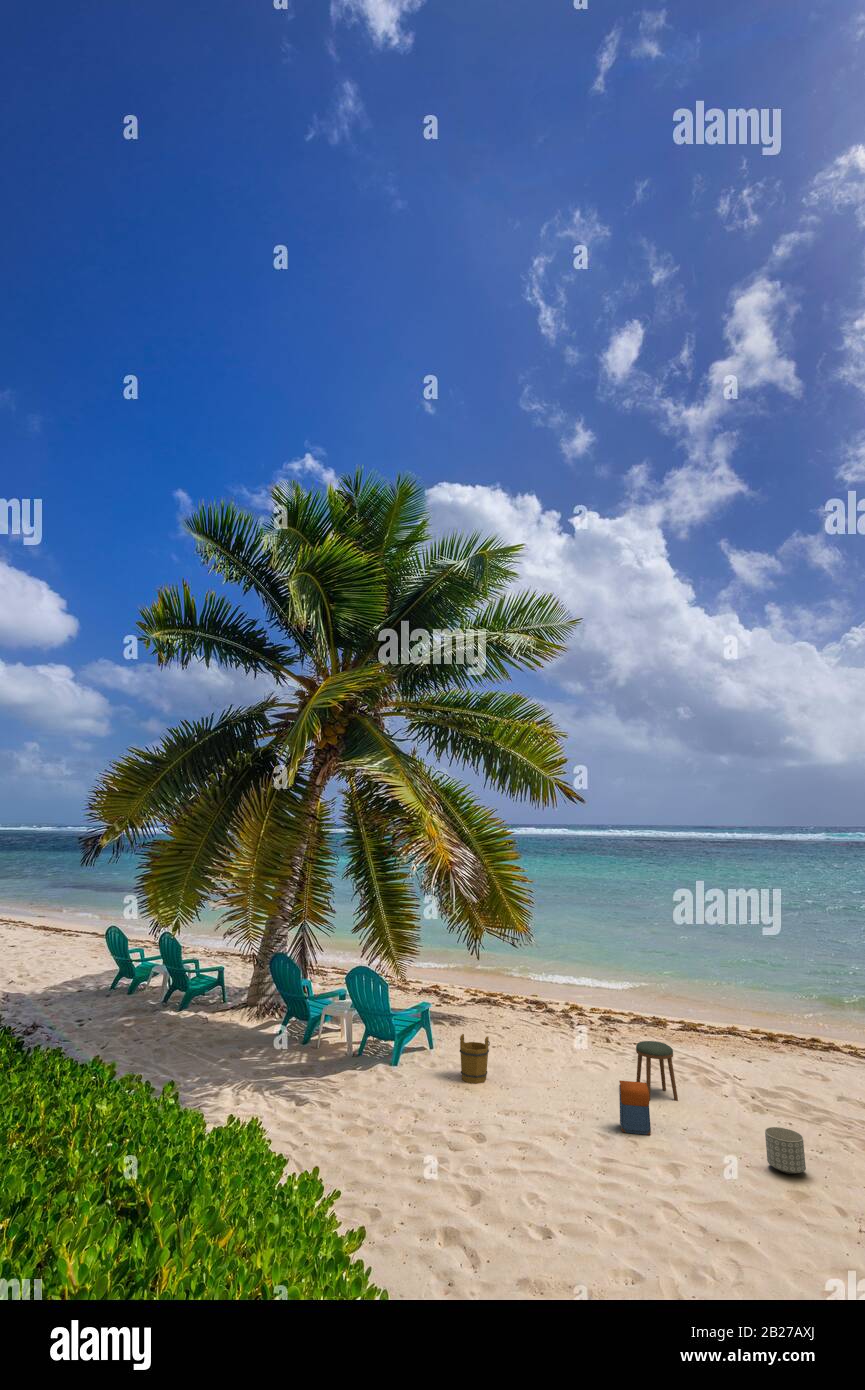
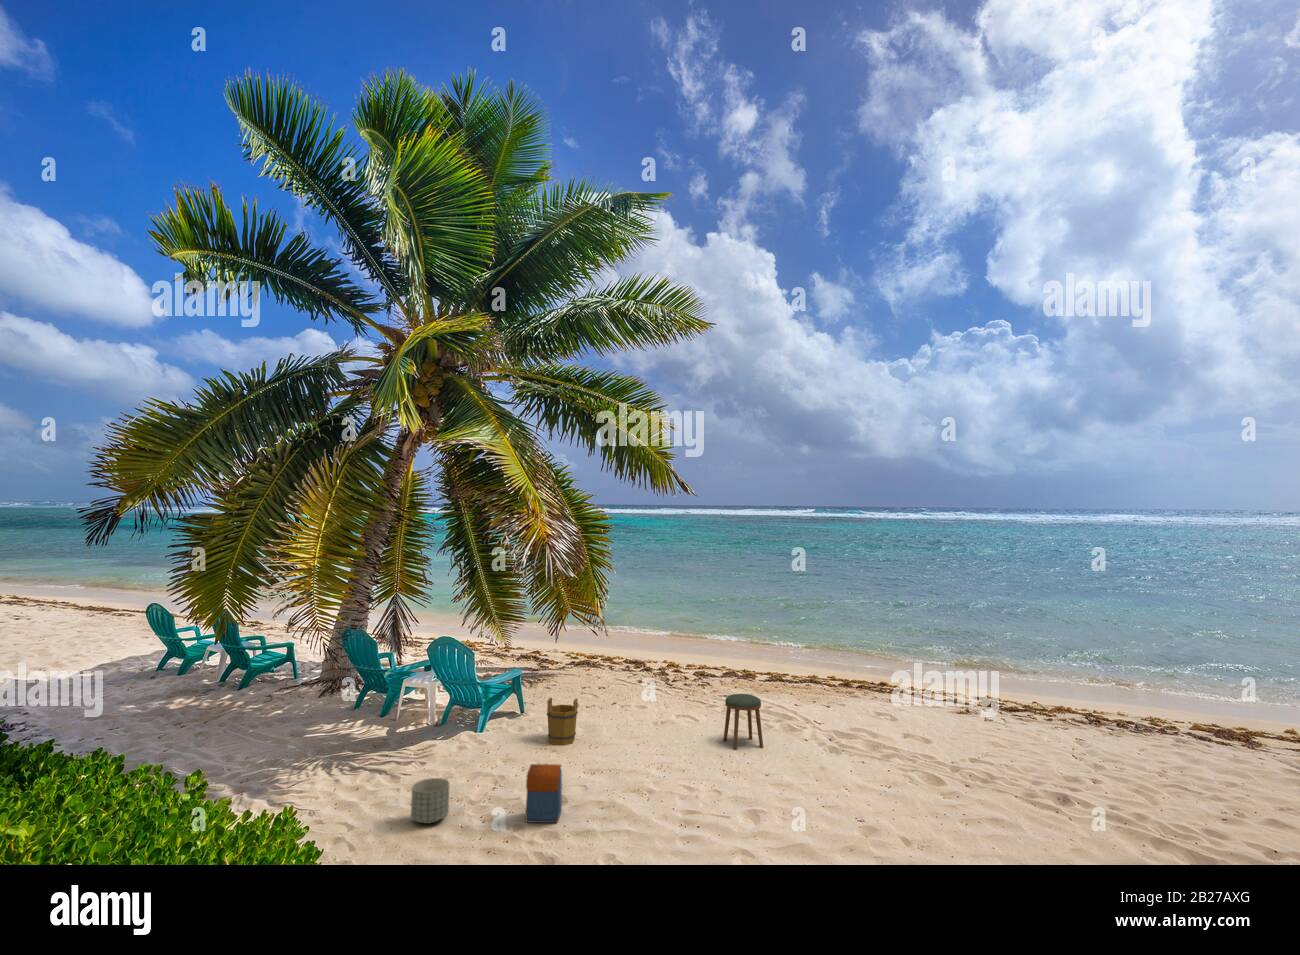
backpack: present [619,1081,651,1135] -> present [526,764,562,823]
planter: present [765,1127,806,1174] -> present [411,778,450,824]

